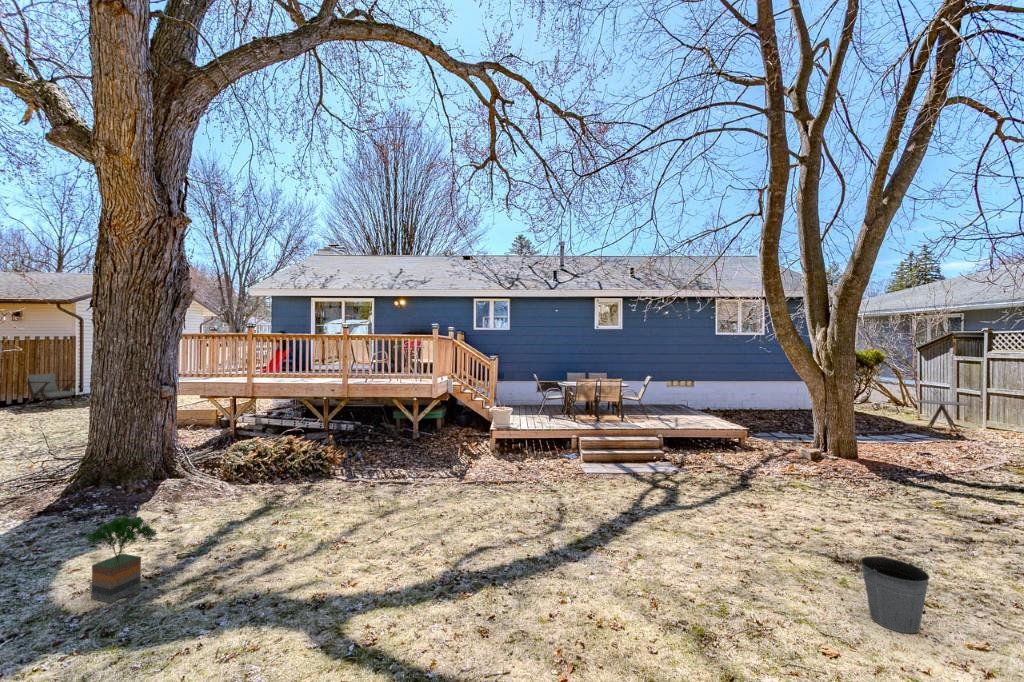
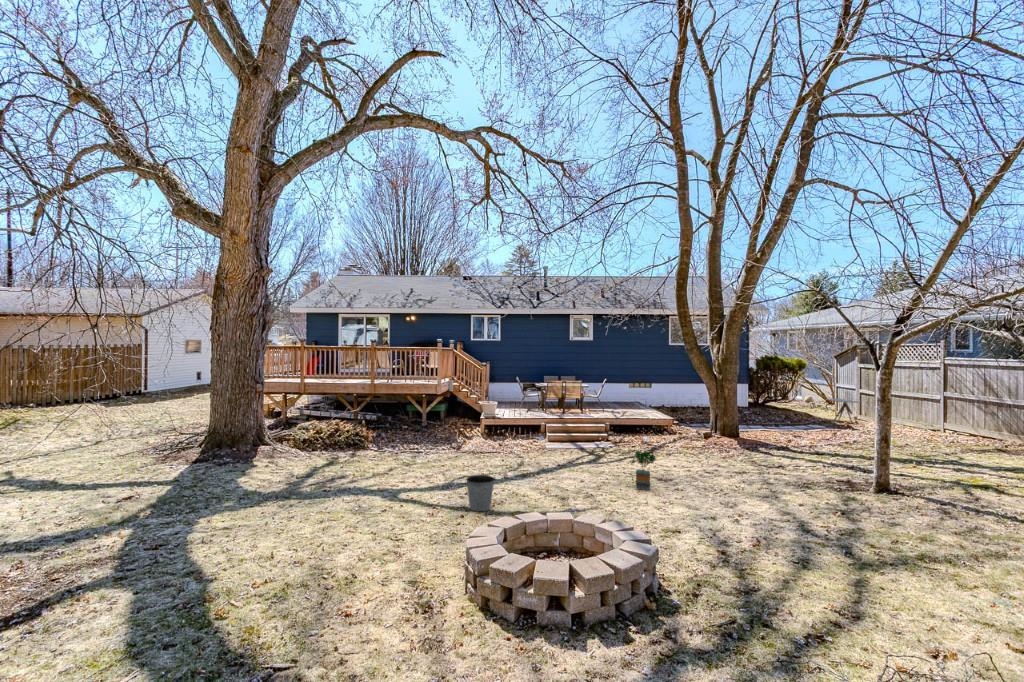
lounge chair: present [22,373,76,408] -> none [104,374,146,403]
potted tree: present [86,517,156,603] -> present [631,451,656,491]
bucket: present [859,556,930,633] -> present [466,475,495,511]

